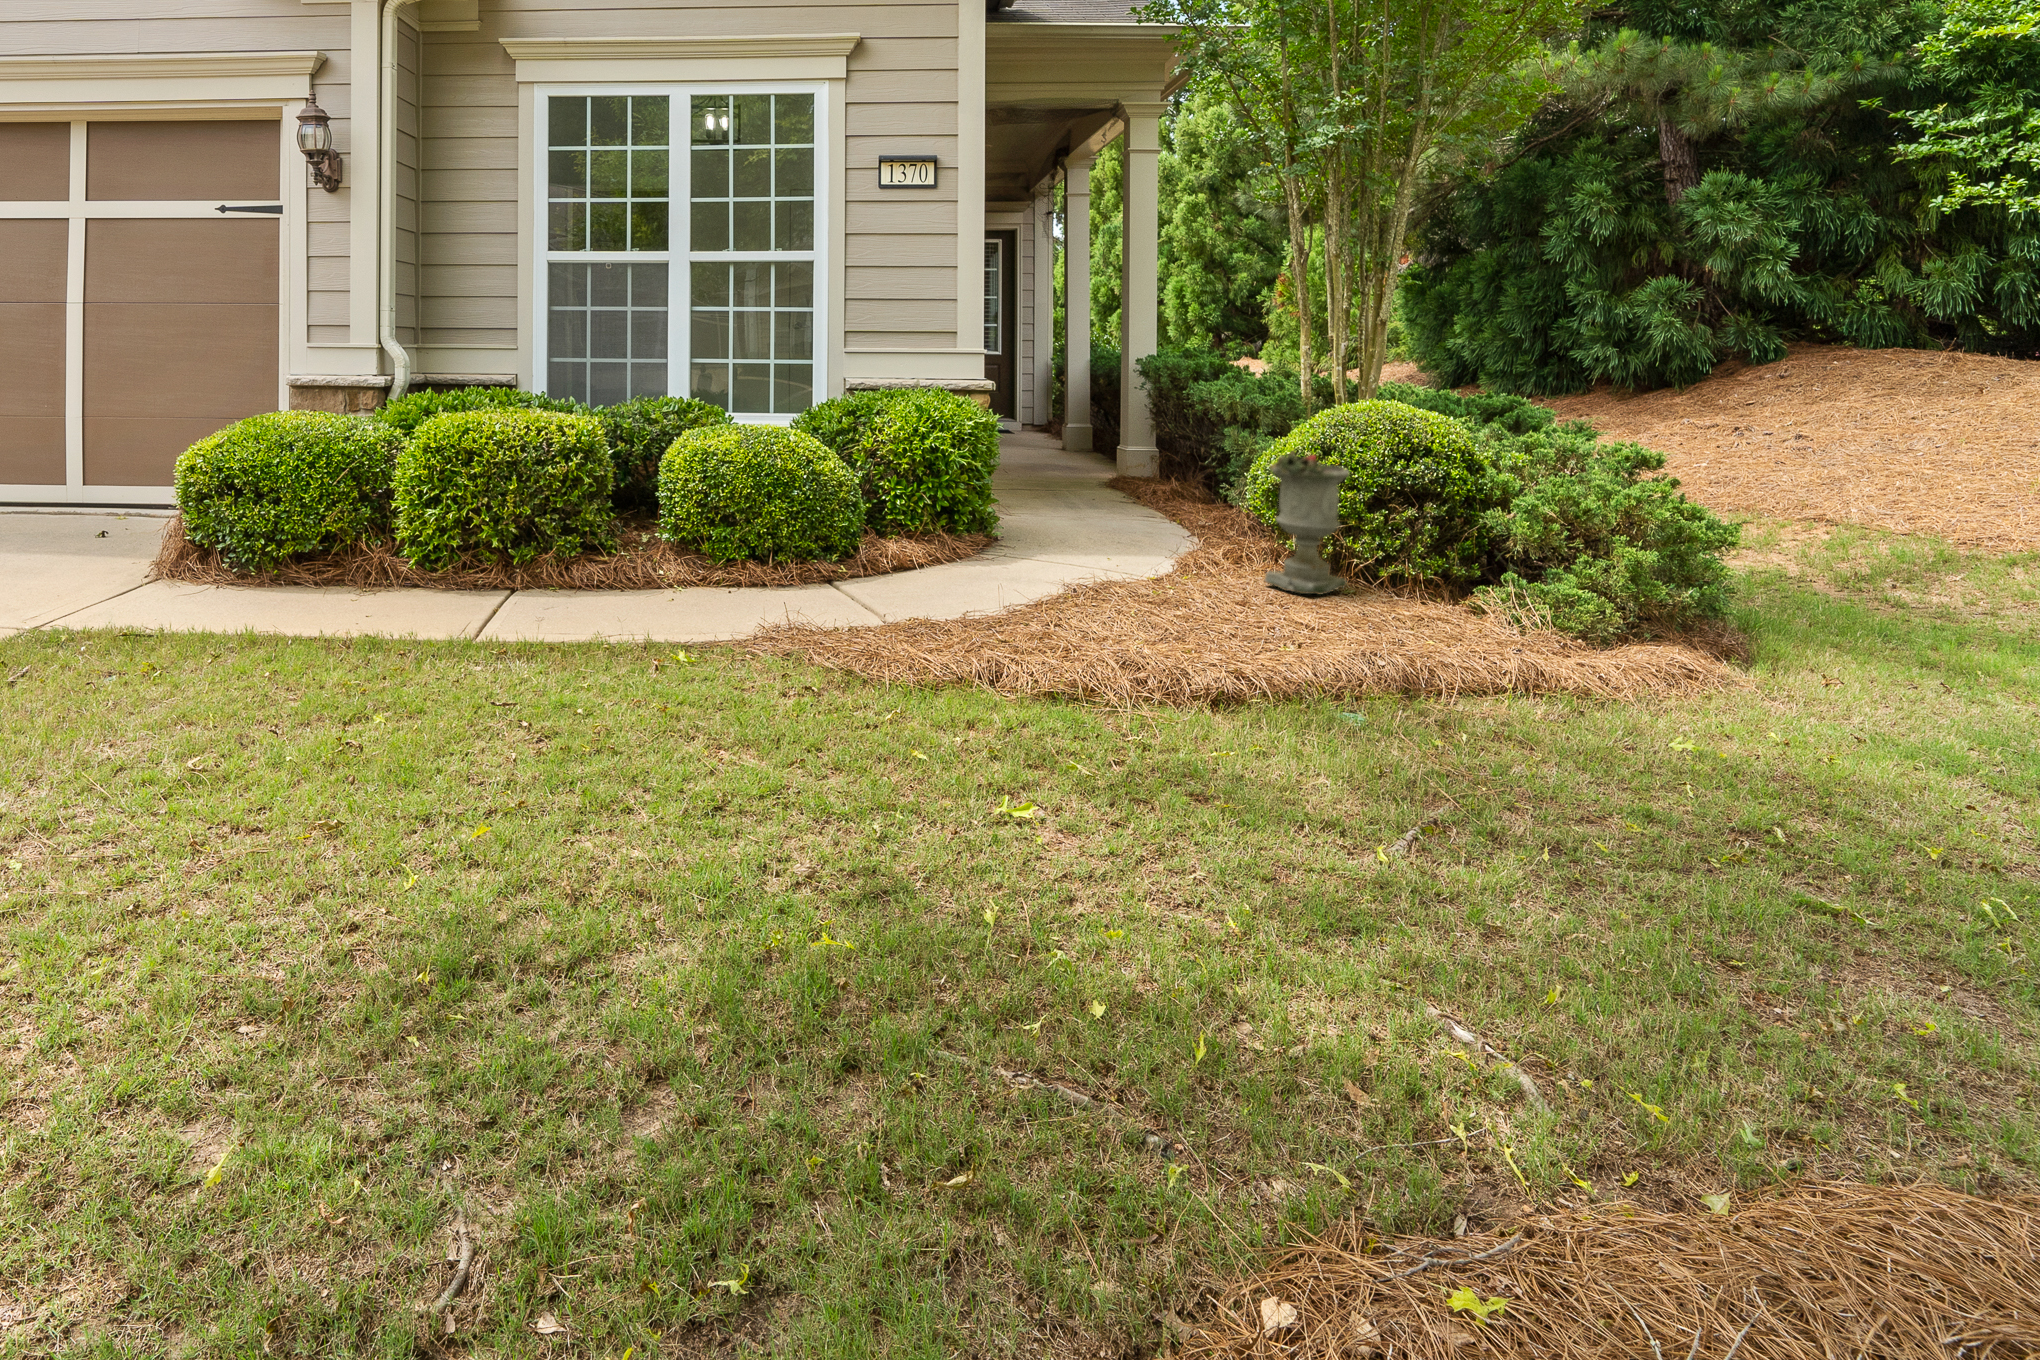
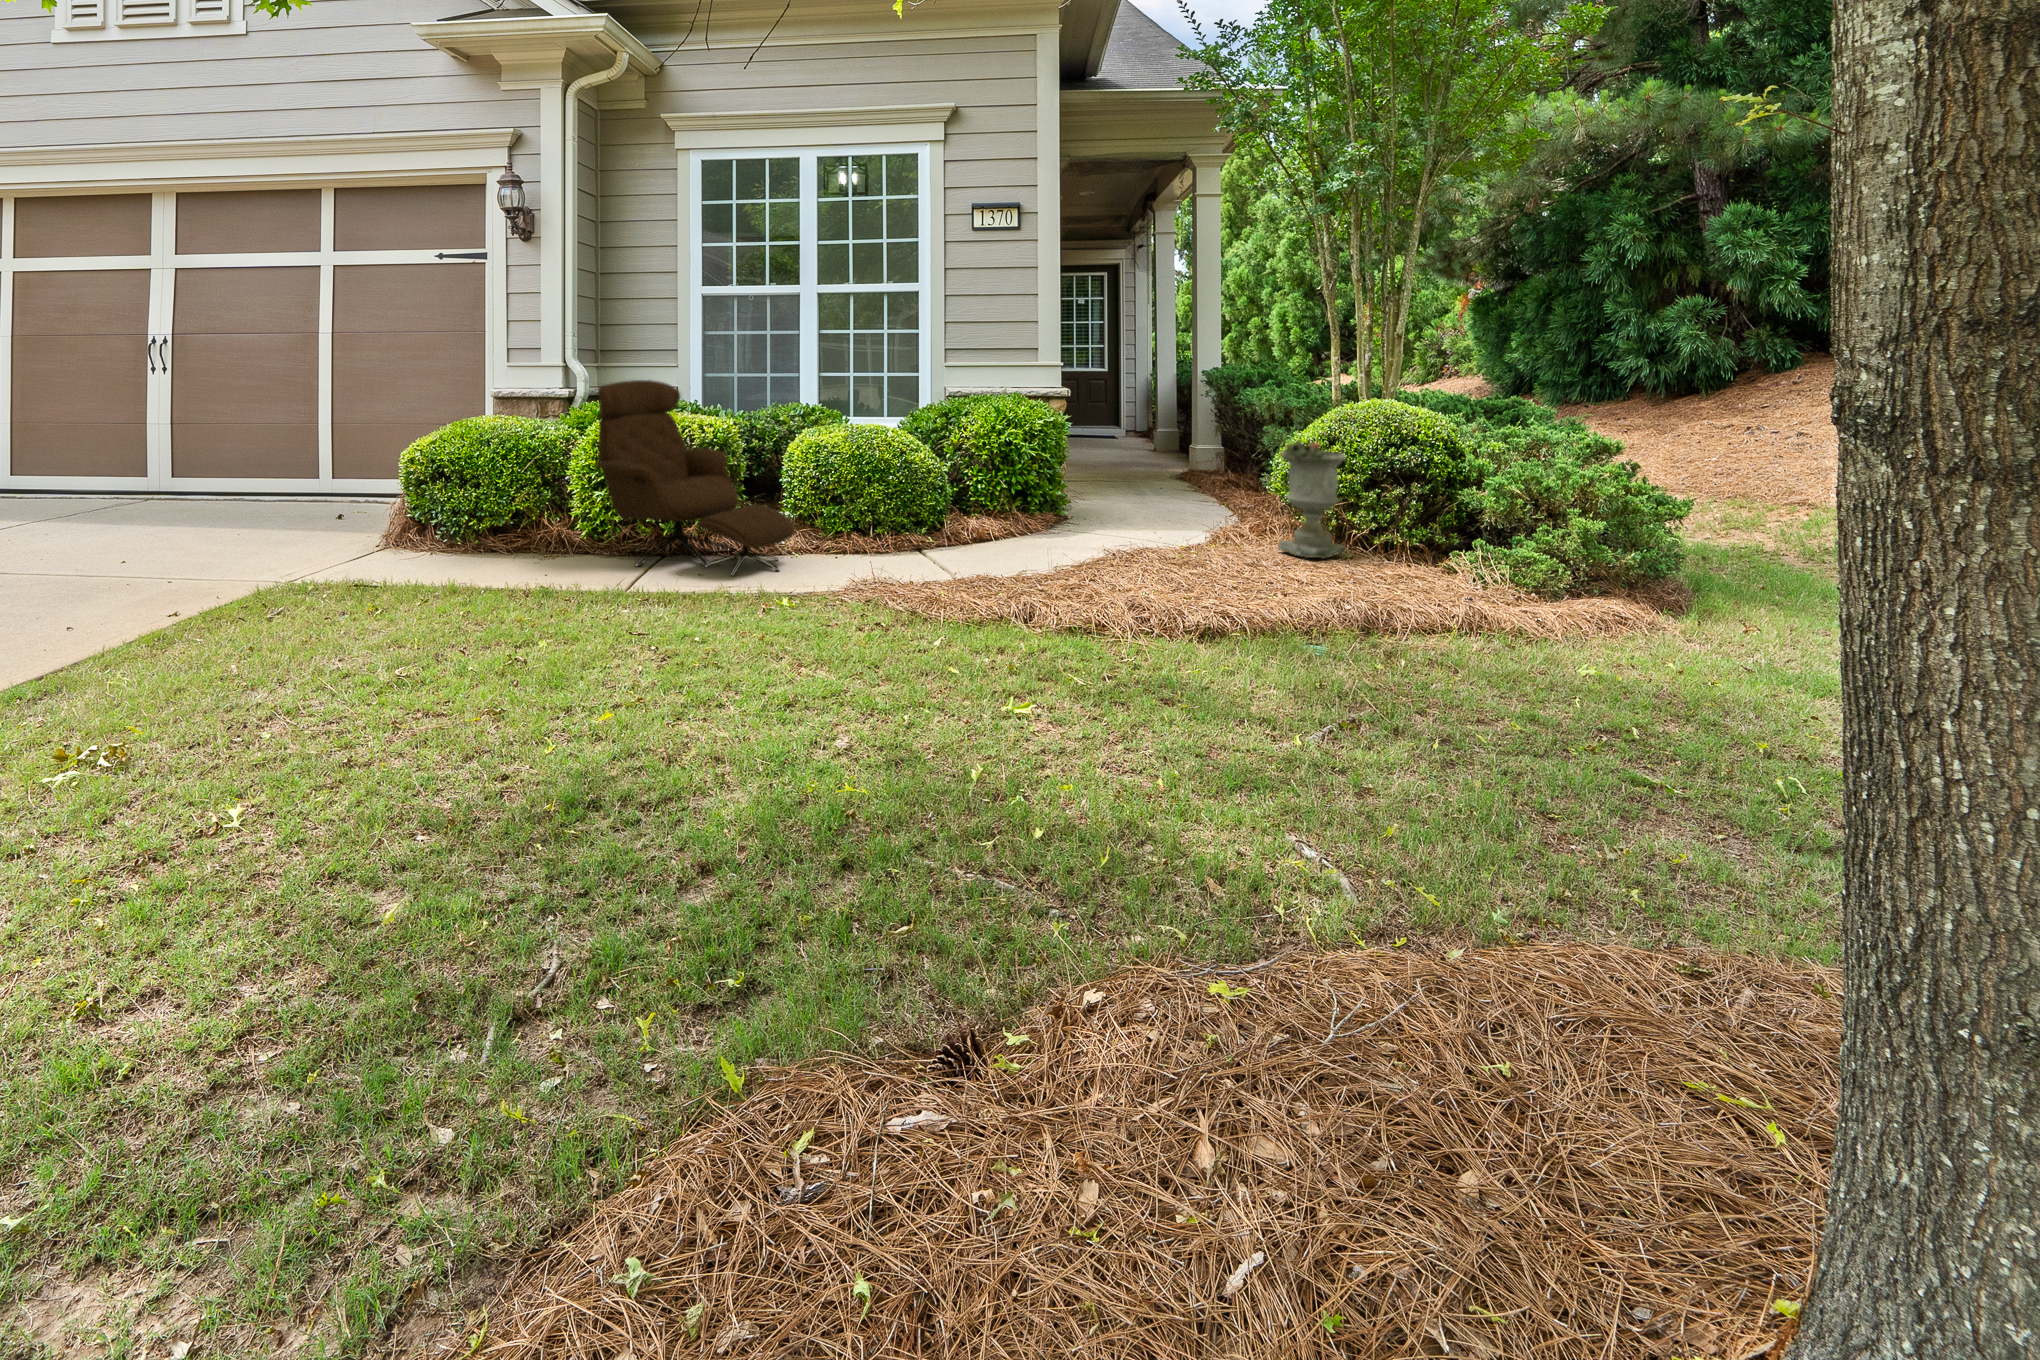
lounge chair: none [434,372,684,621] -> present [598,380,796,576]

